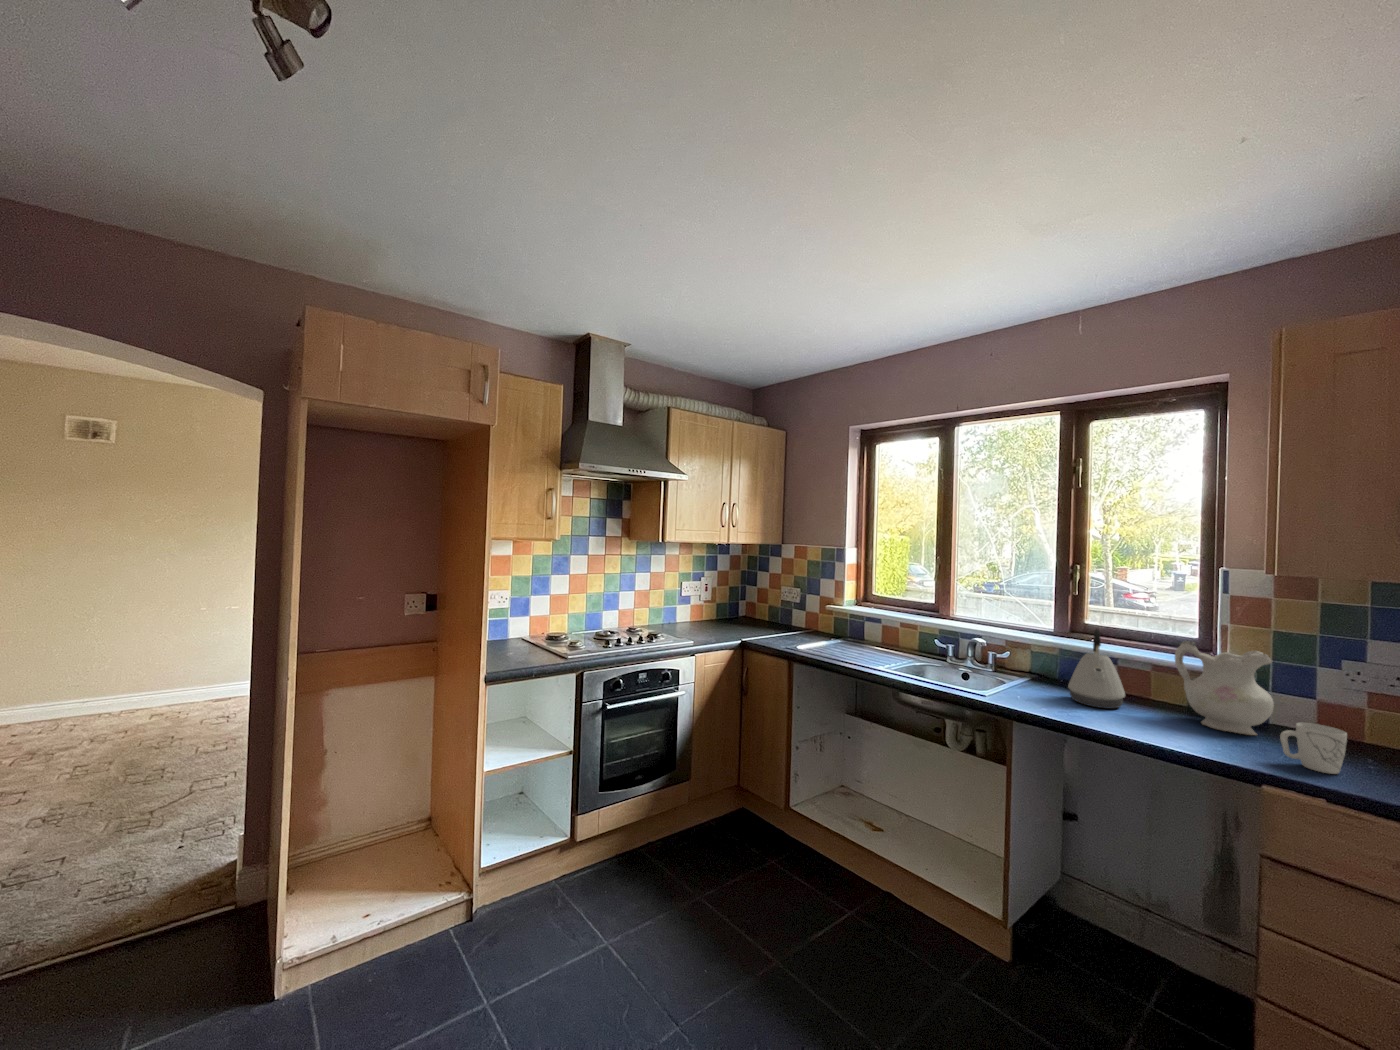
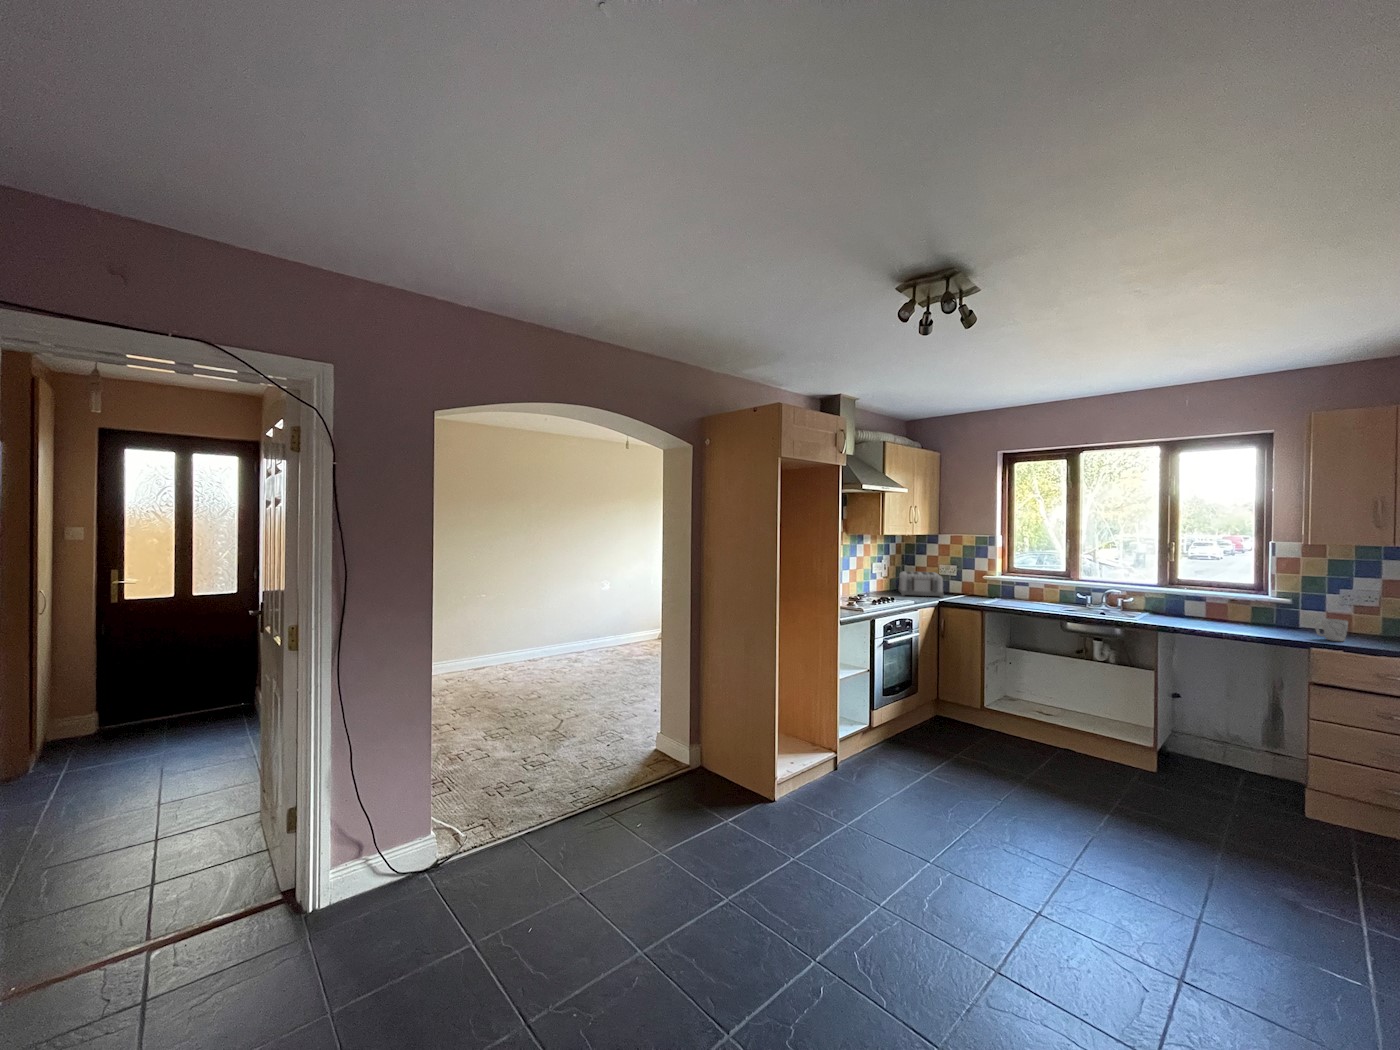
toaster: none [708,594,773,635] -> present [899,571,944,597]
kettle: present [1068,630,1125,708] -> none [1183,580,1220,624]
ceramic pitcher: present [1175,641,1274,735] -> none [1249,583,1306,631]

